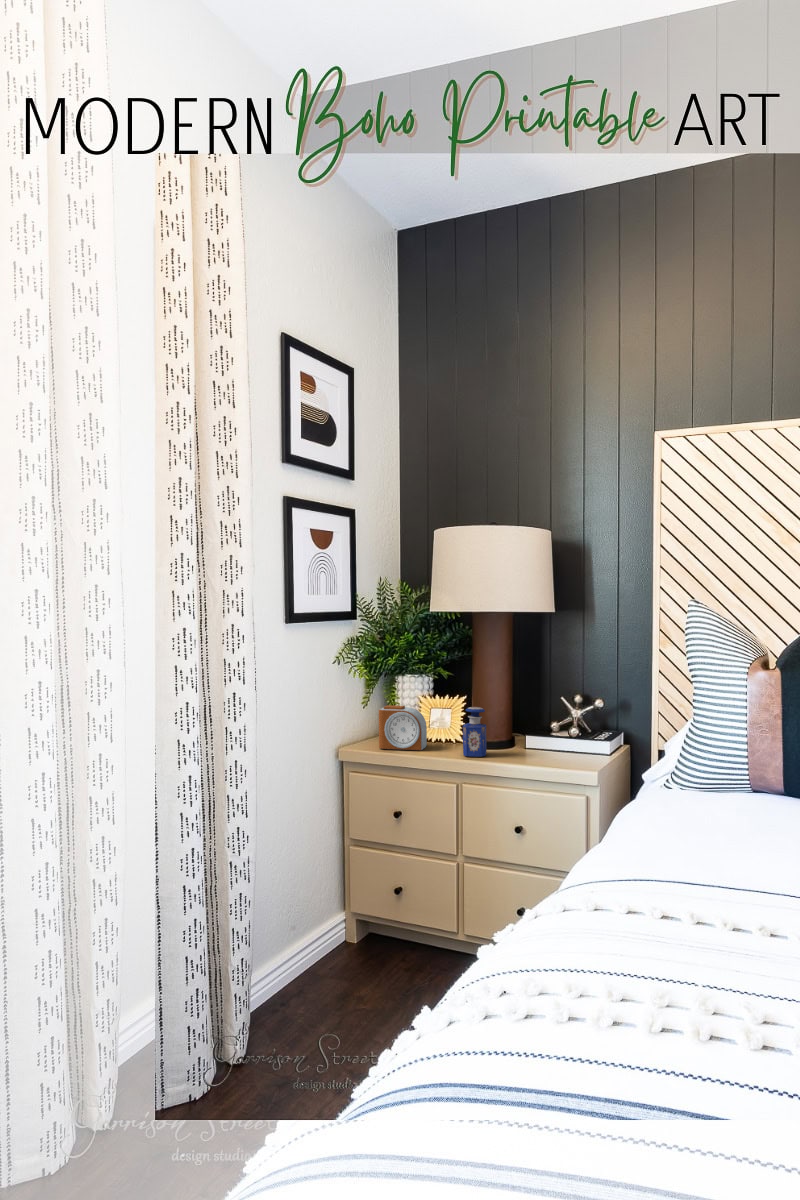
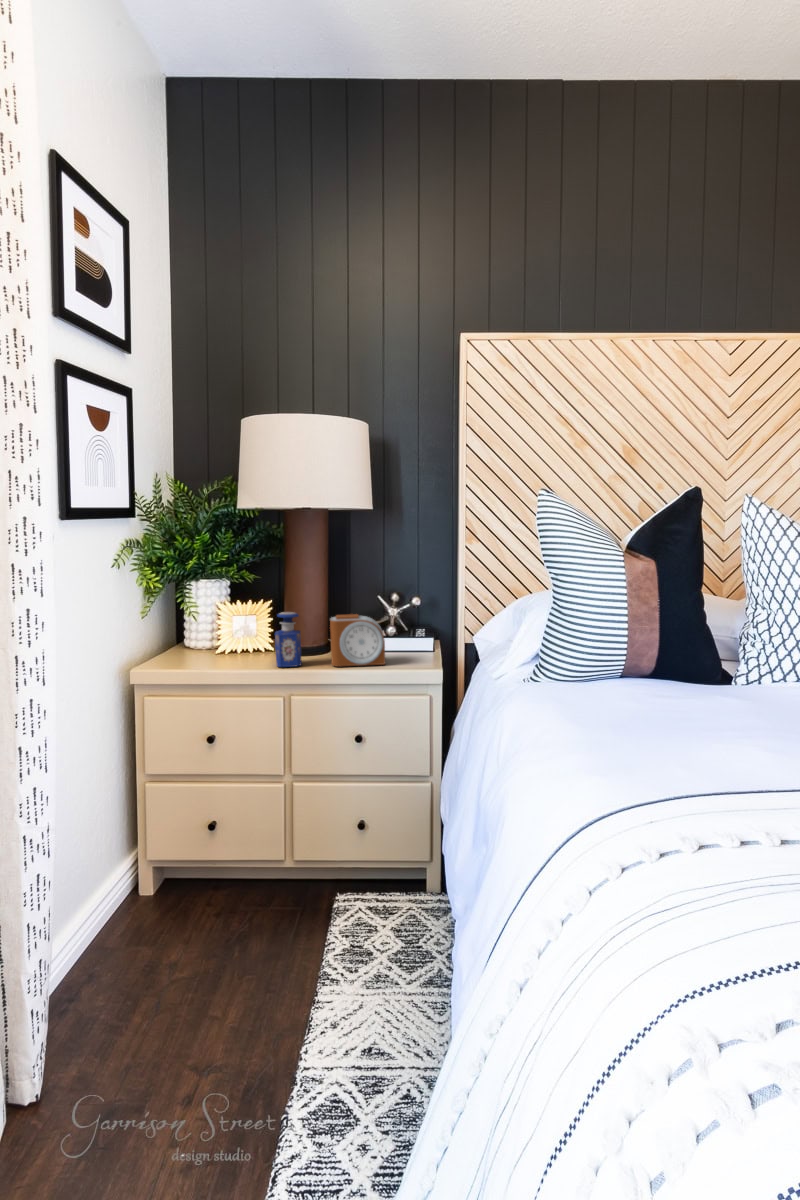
alarm clock: present [379,705,427,750] -> present [330,614,385,666]

